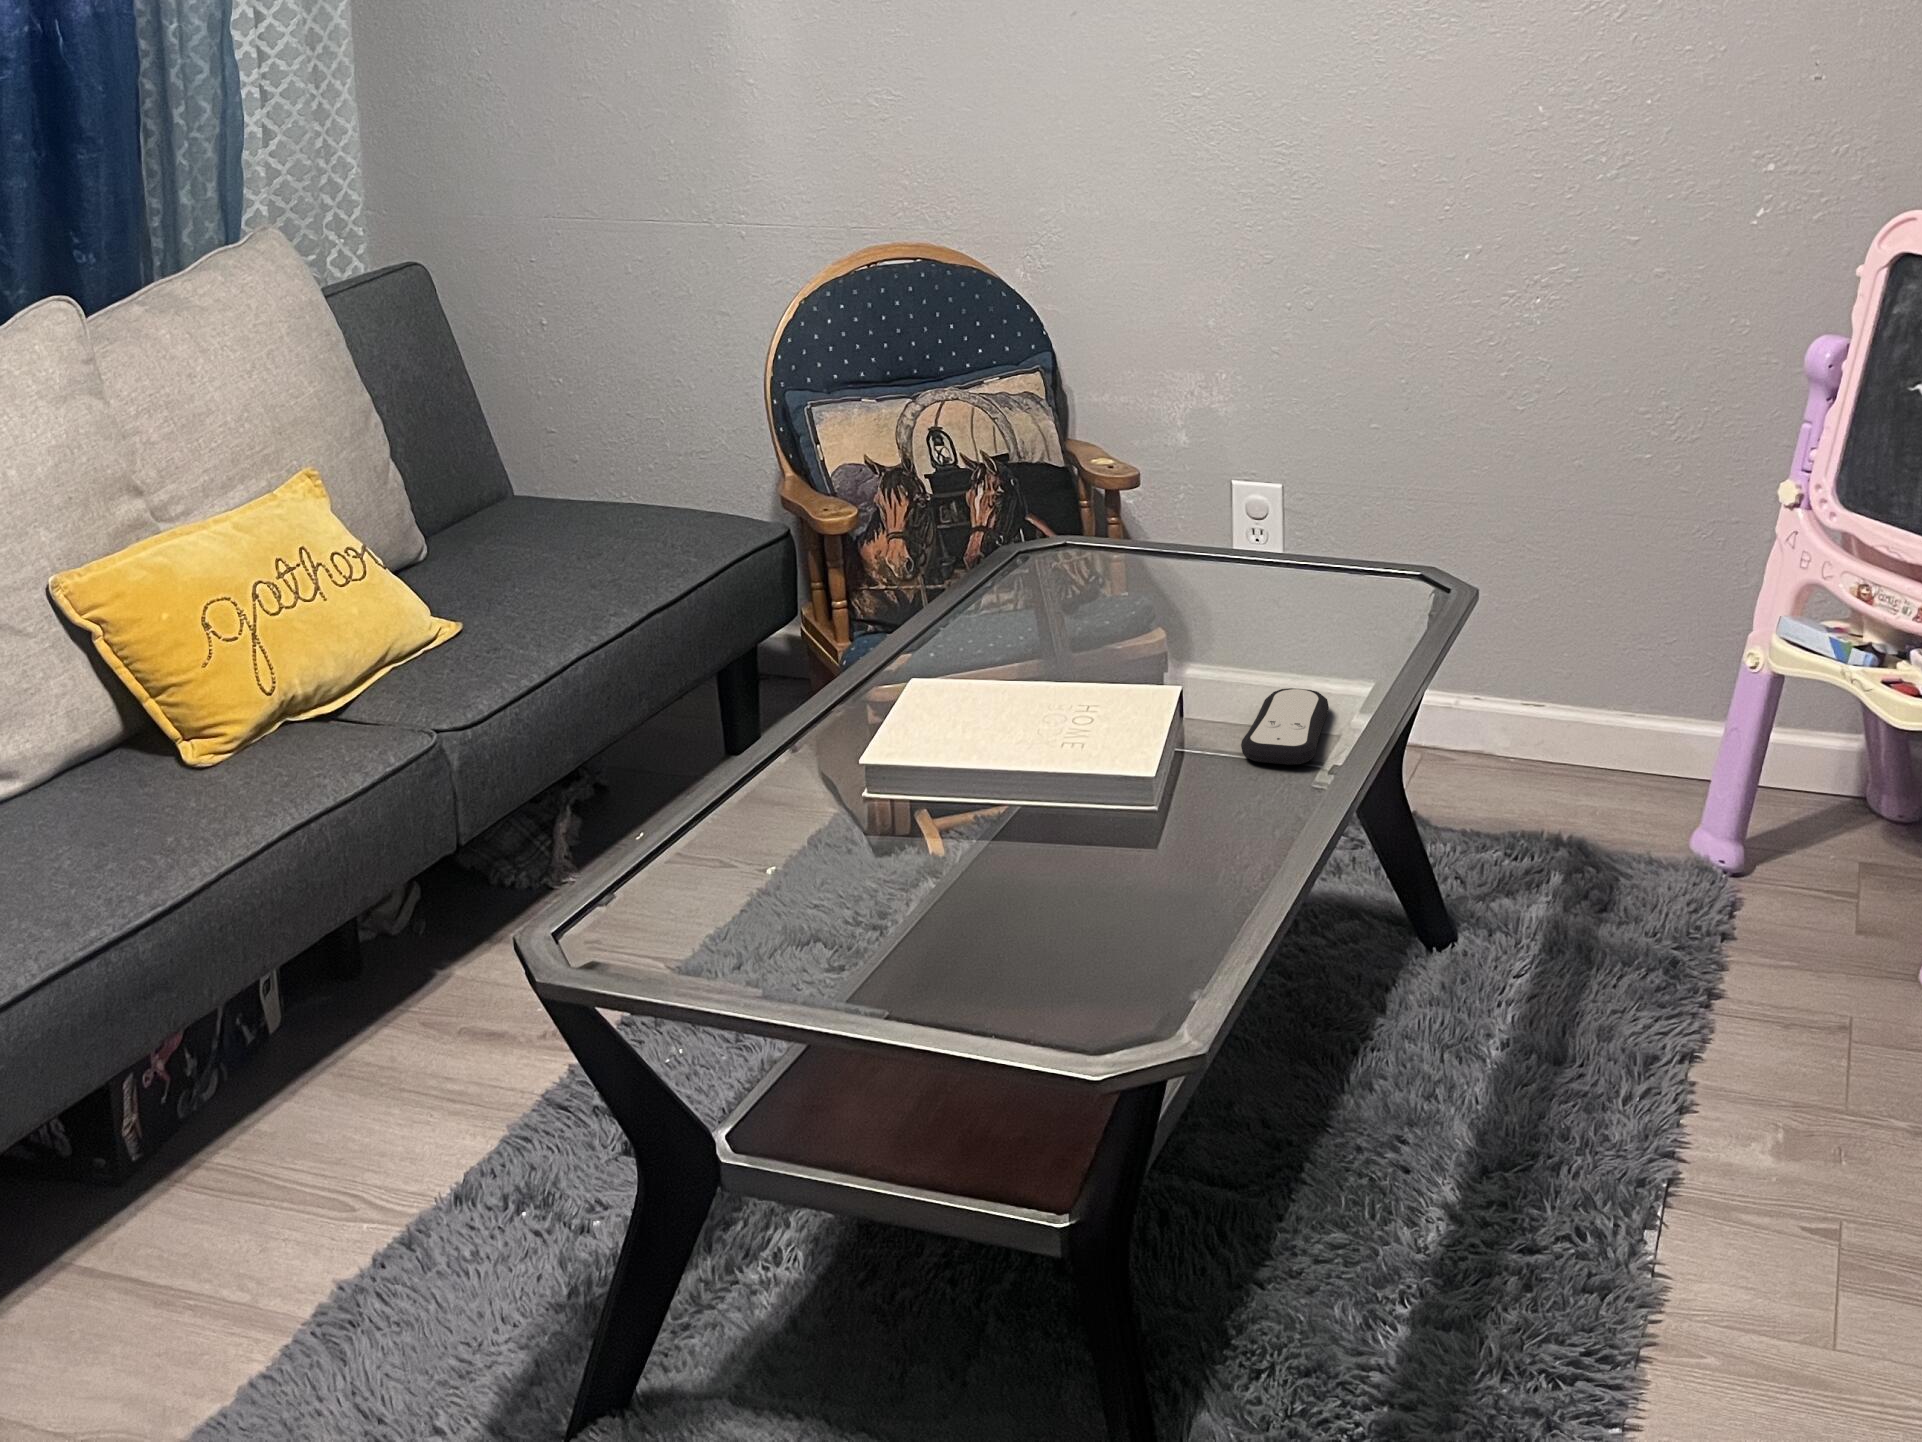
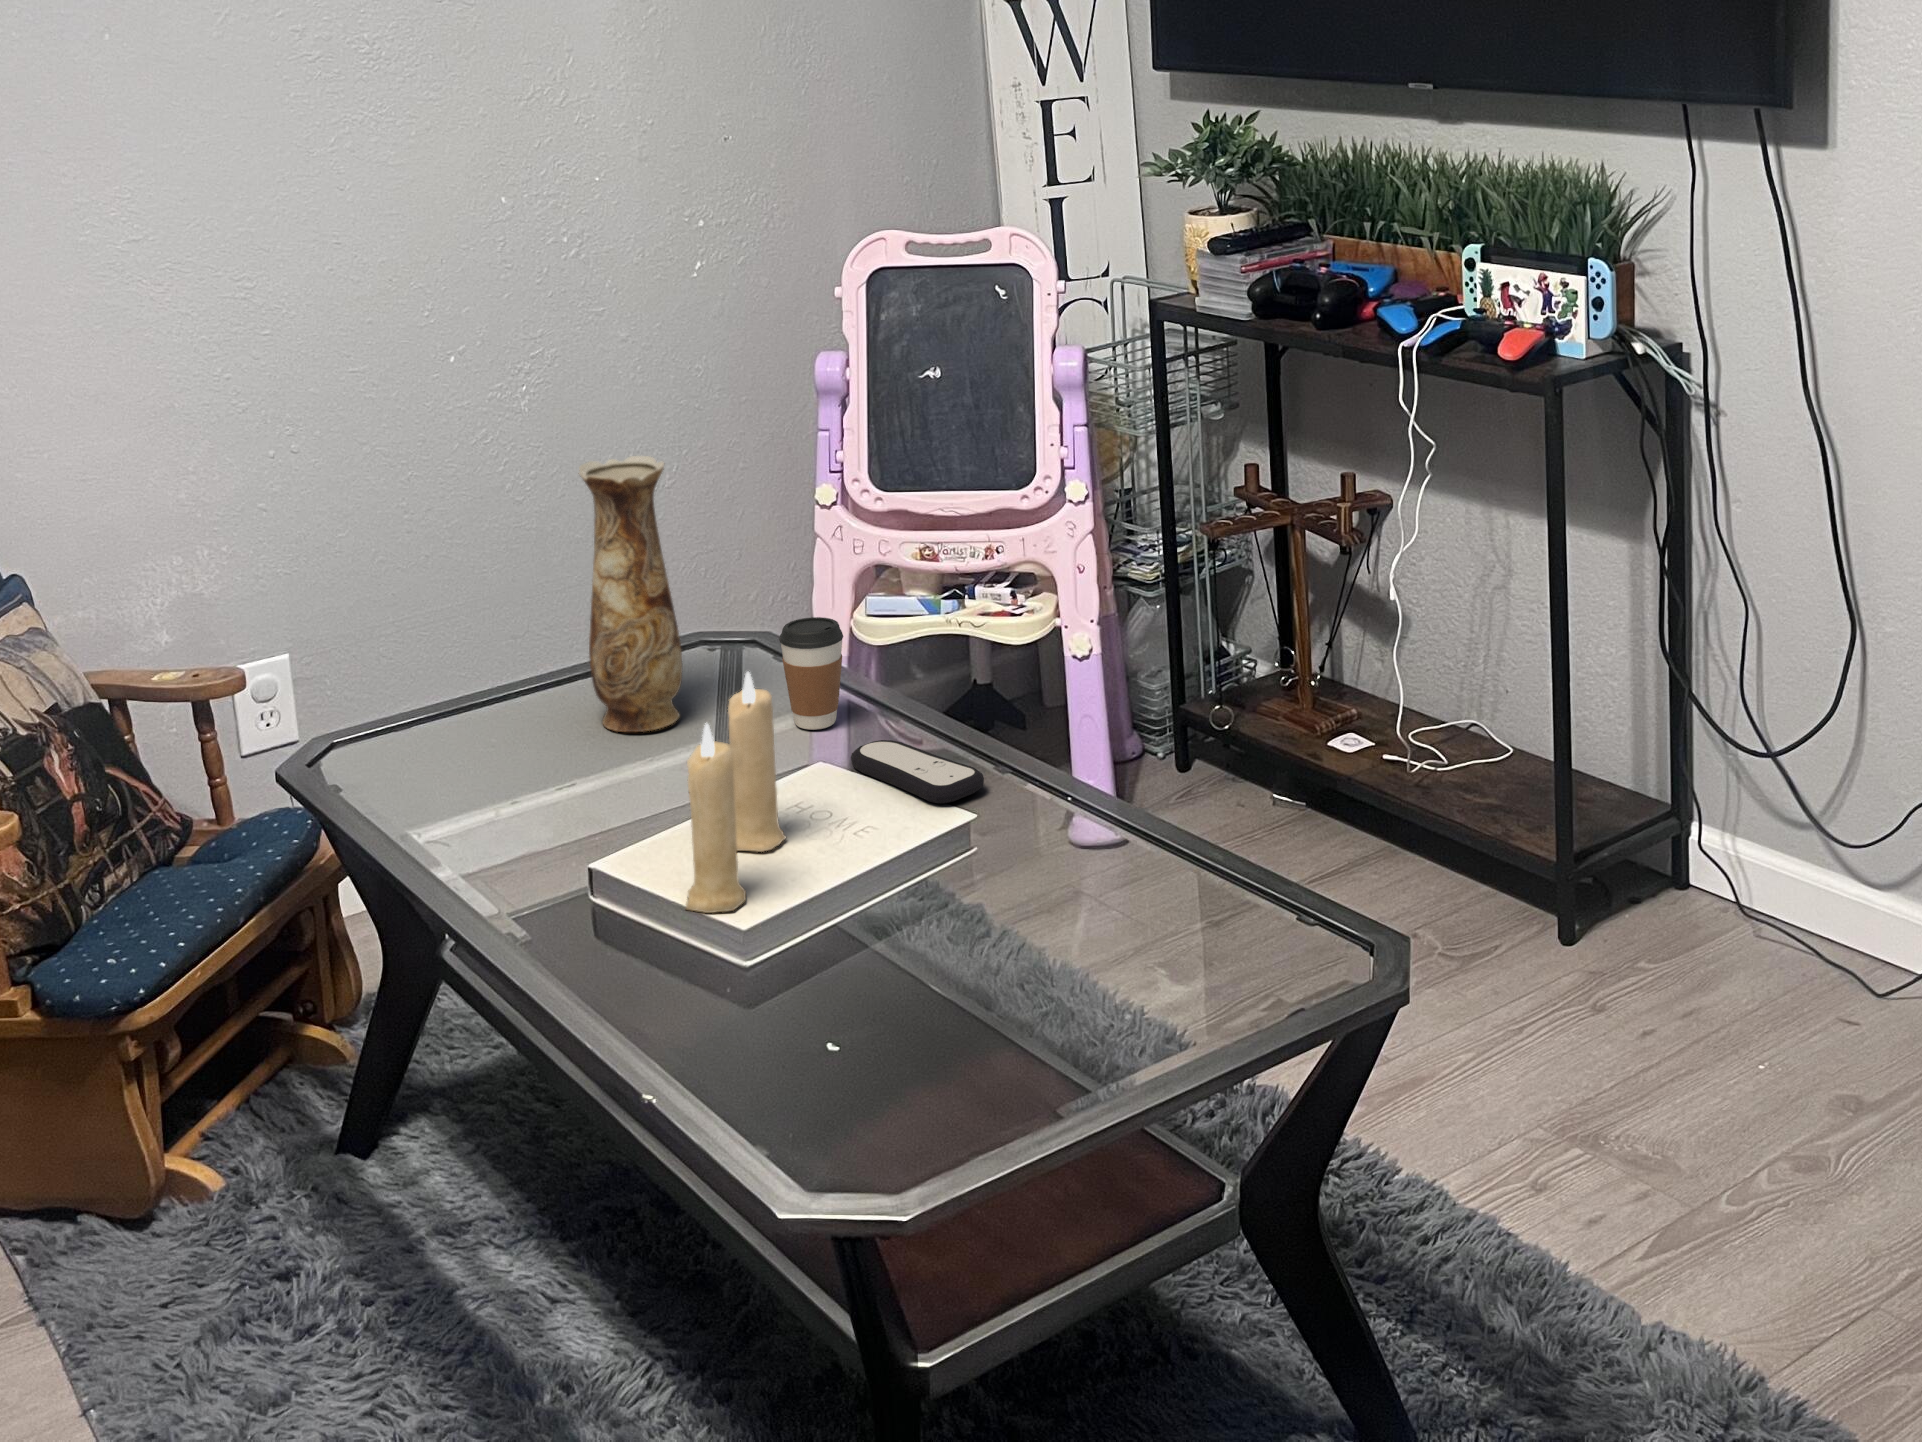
vase: none [1190,347,1278,615] -> present [579,456,682,732]
candle: none [913,540,1099,747] -> present [686,672,786,913]
coffee cup: none [1304,553,1371,669] -> present [779,617,843,730]

